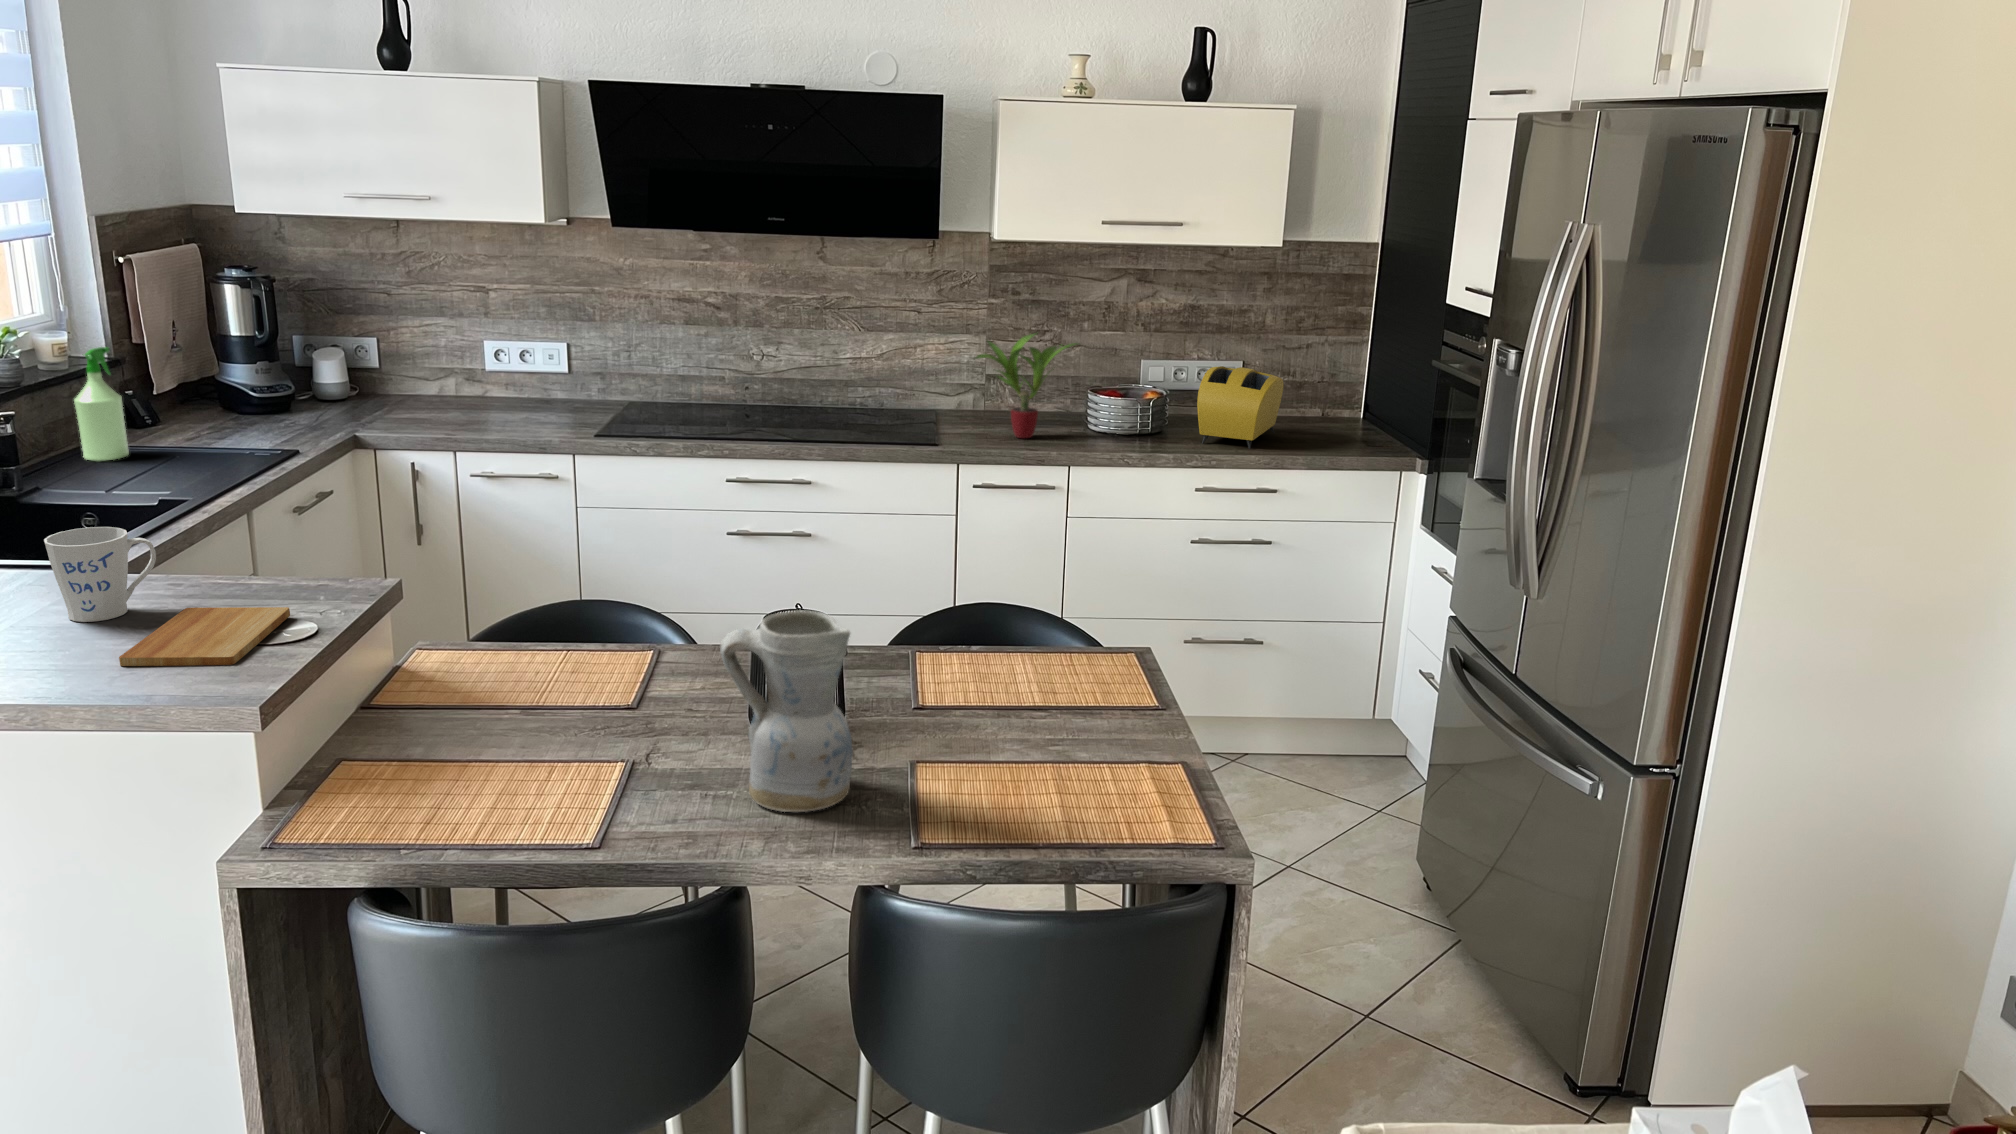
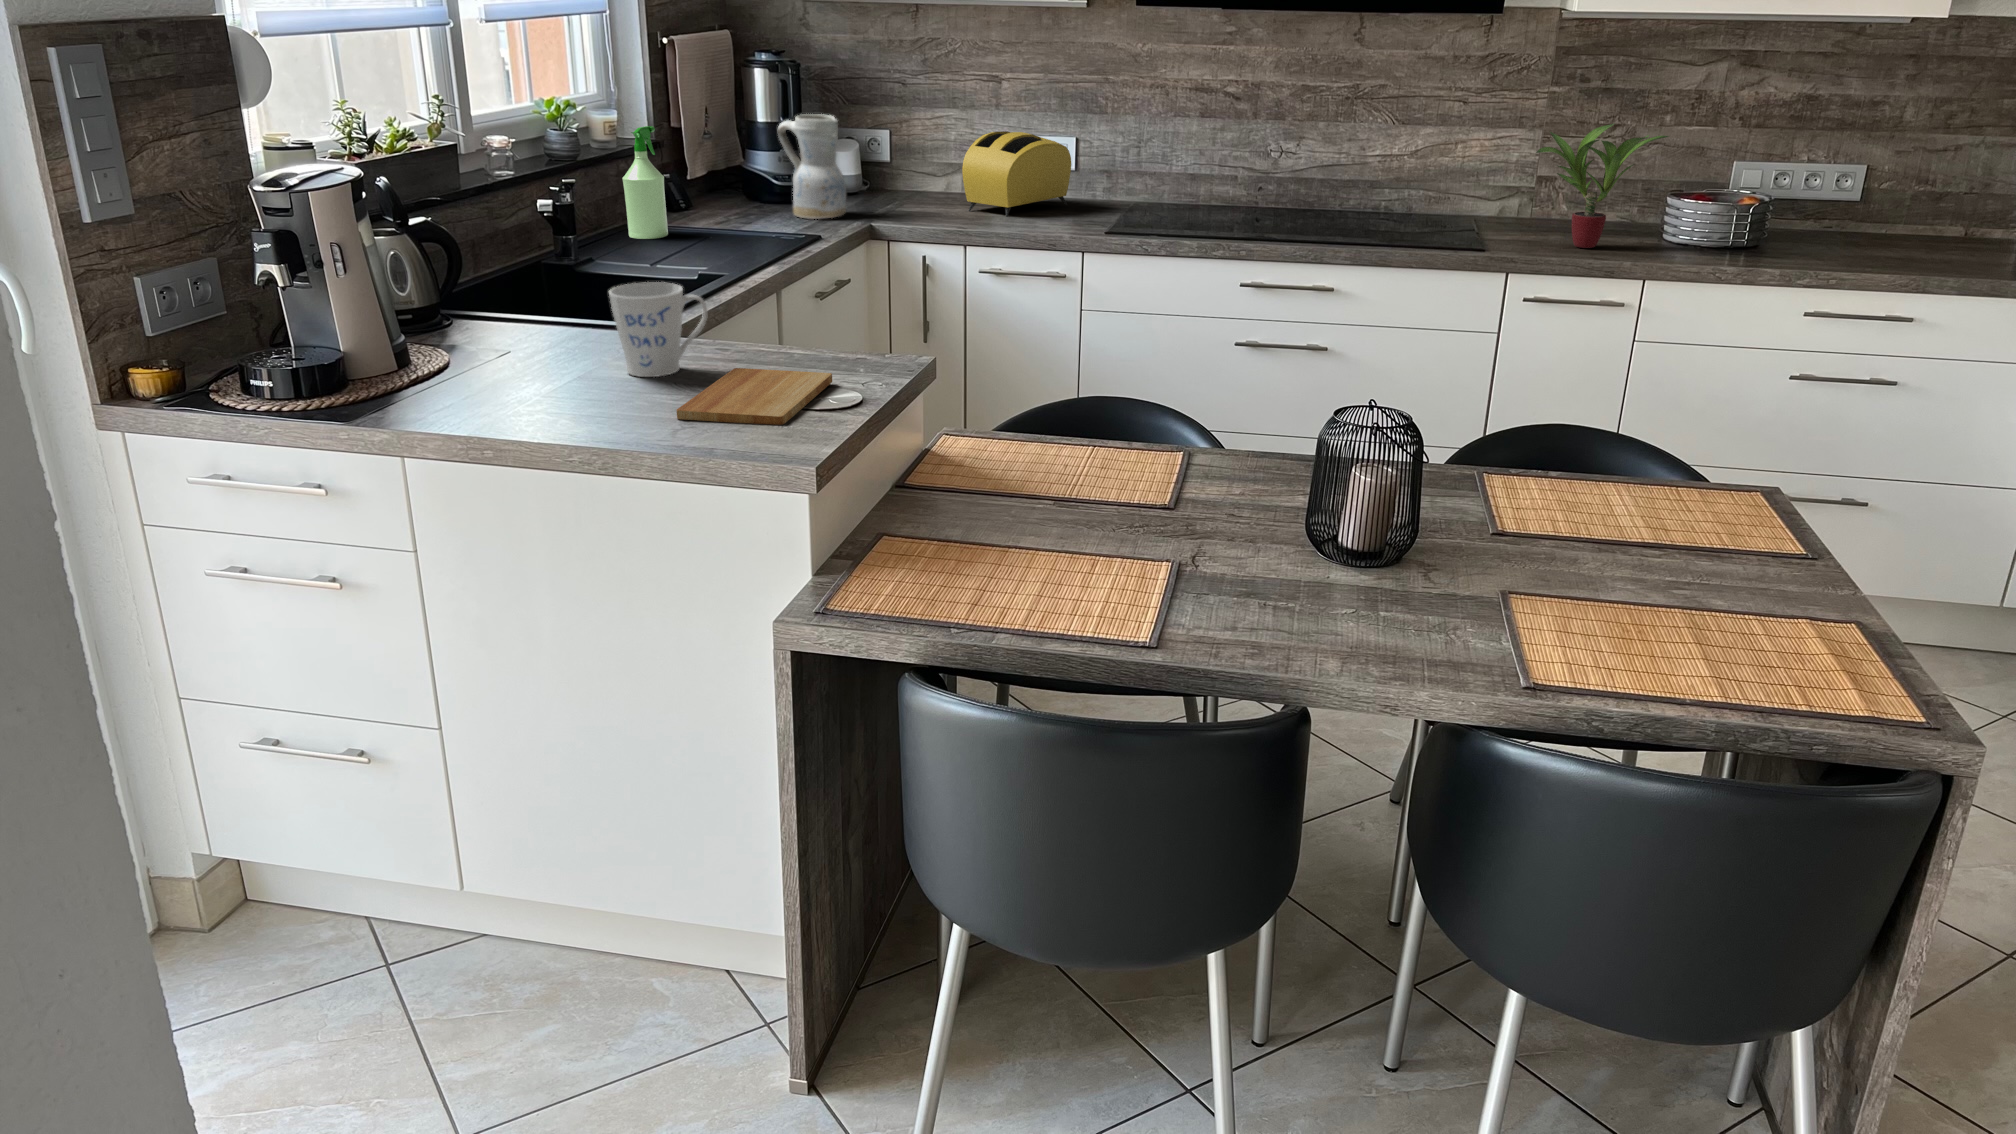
toaster: present [1197,366,1284,449] -> present [962,131,1071,217]
ceramic pitcher: present [720,610,853,812] -> present [778,114,846,219]

